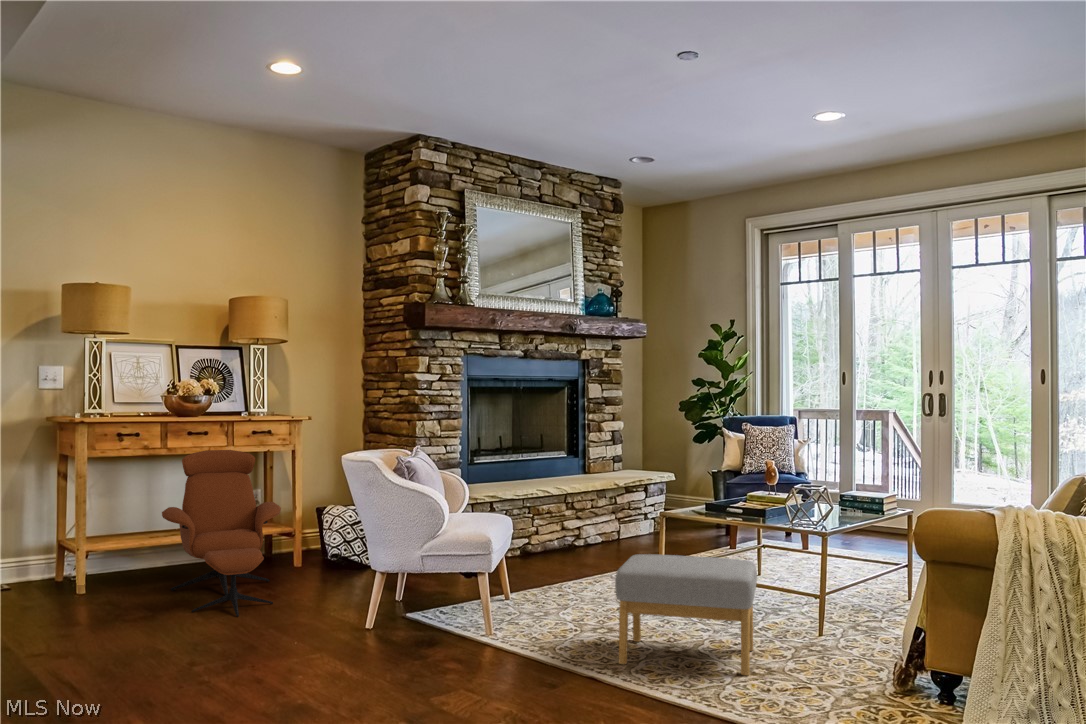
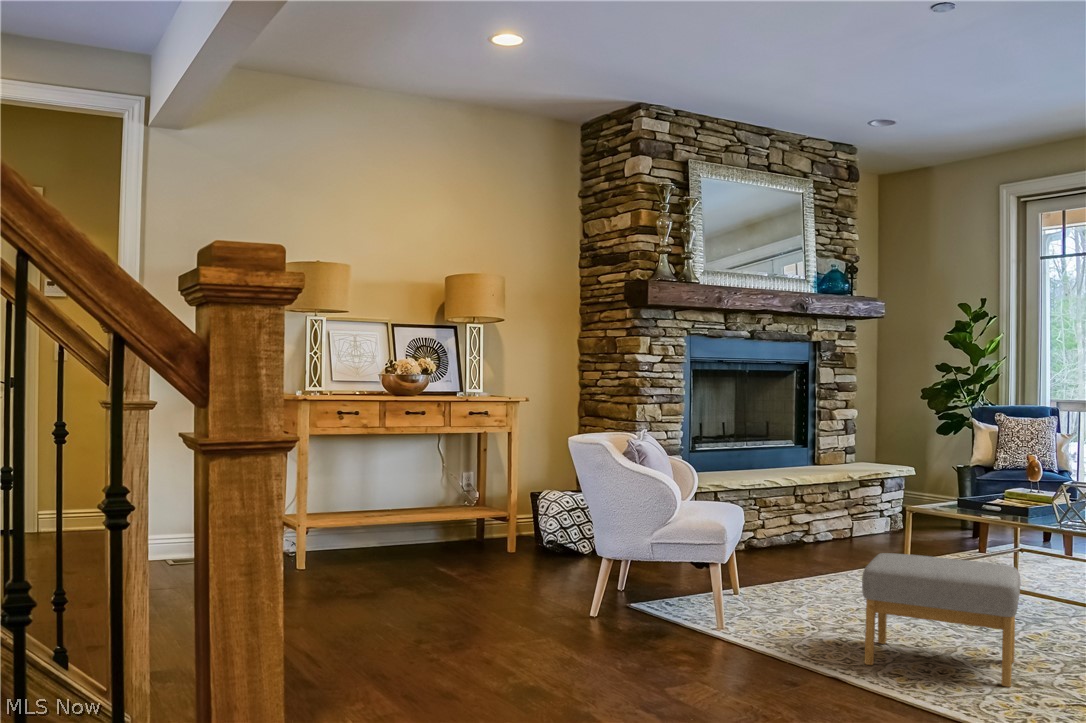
lounge chair: present [162,450,281,617] -> none [396,428,507,591]

